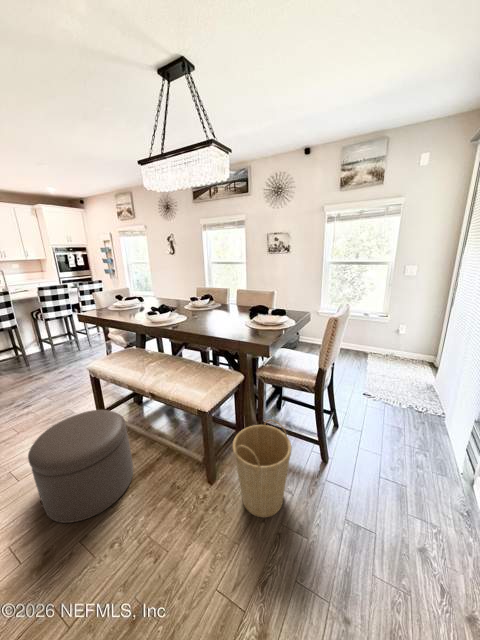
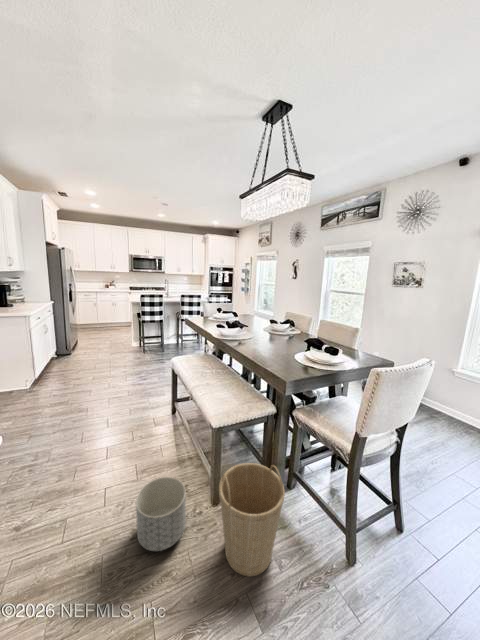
ottoman: present [28,410,133,523] -> none [100,393,172,477]
planter: none [151,478,206,557] -> present [136,477,186,551]

